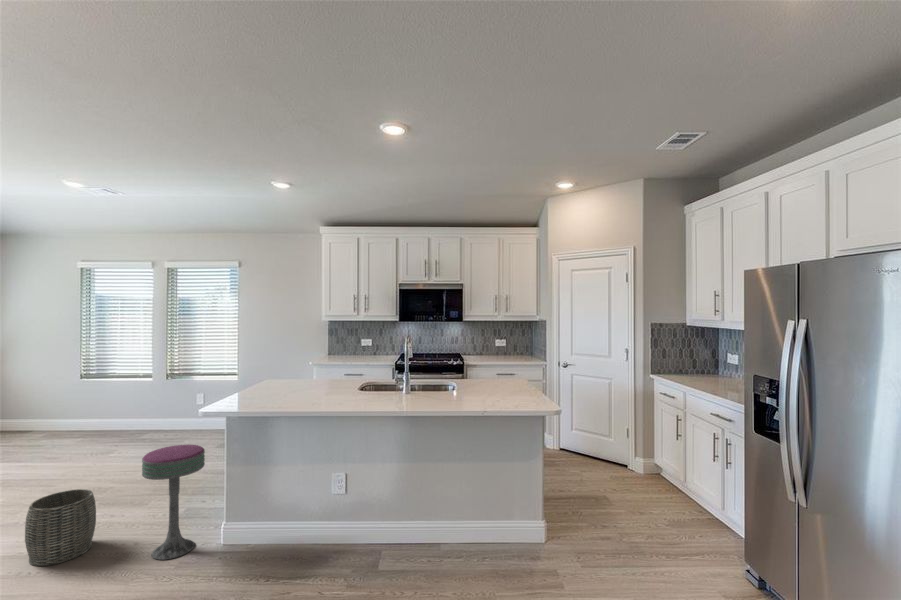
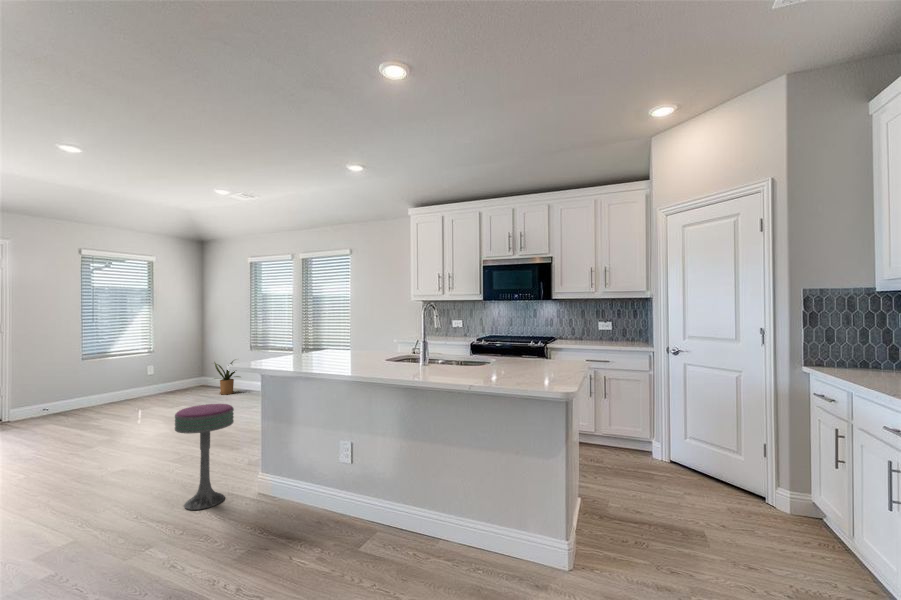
house plant: none [20,390,74,438] -> present [214,361,240,395]
woven basket: present [25,489,96,566] -> none [108,434,166,496]

